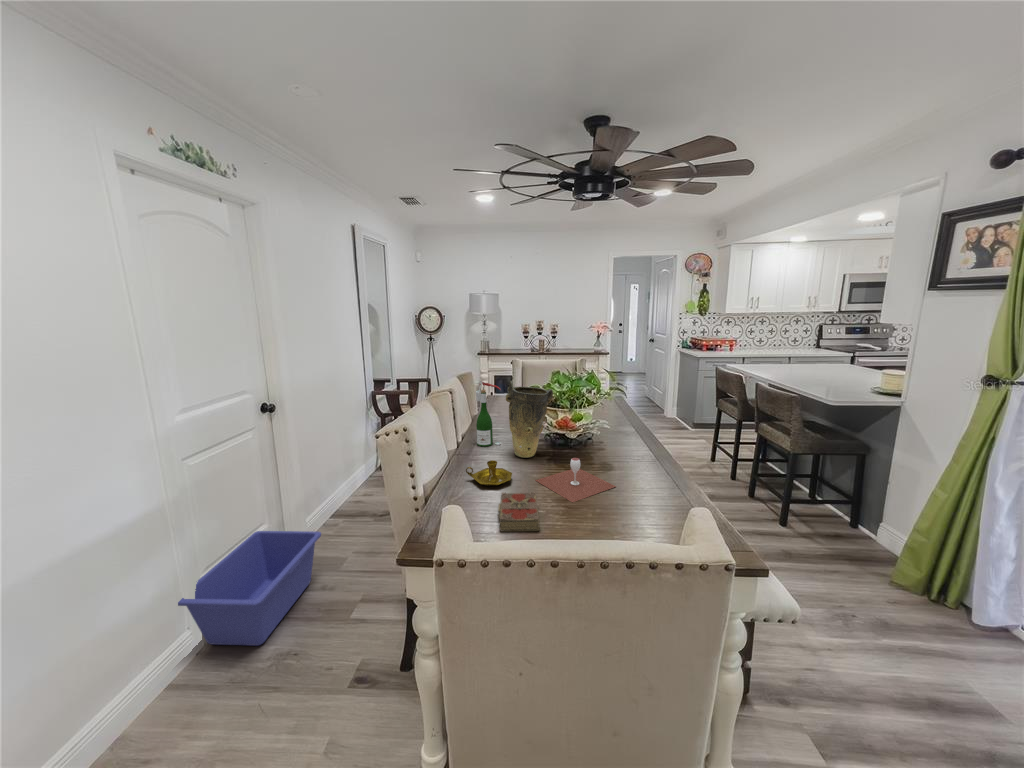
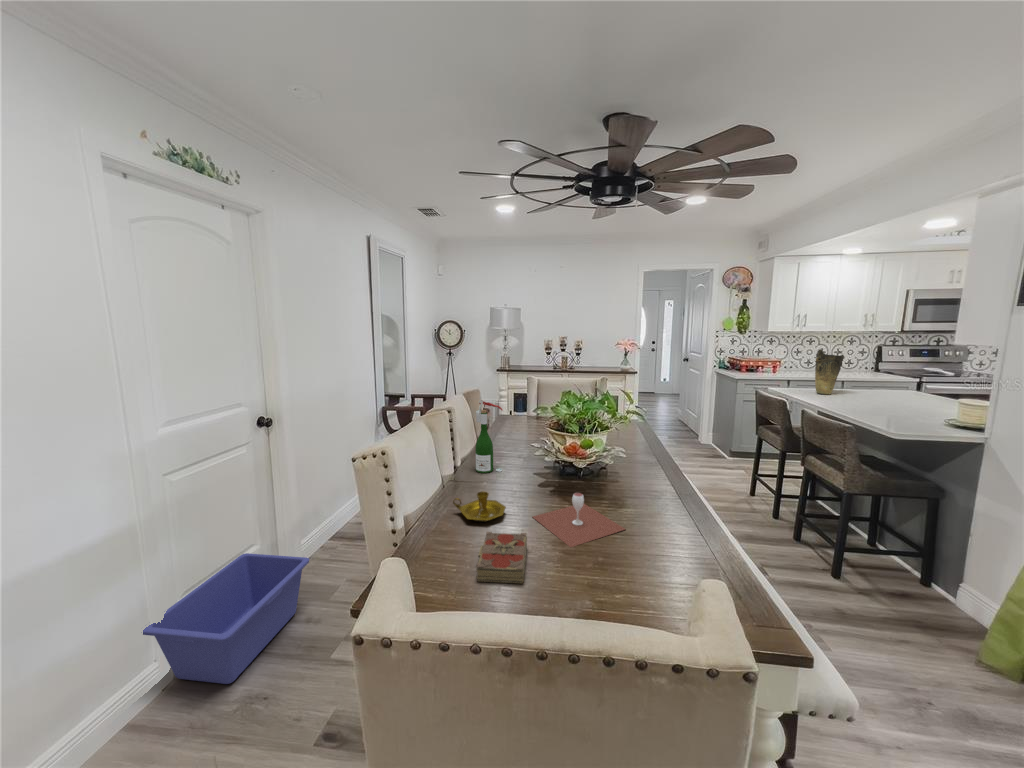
vase: present [506,381,553,458] -> present [815,349,844,394]

